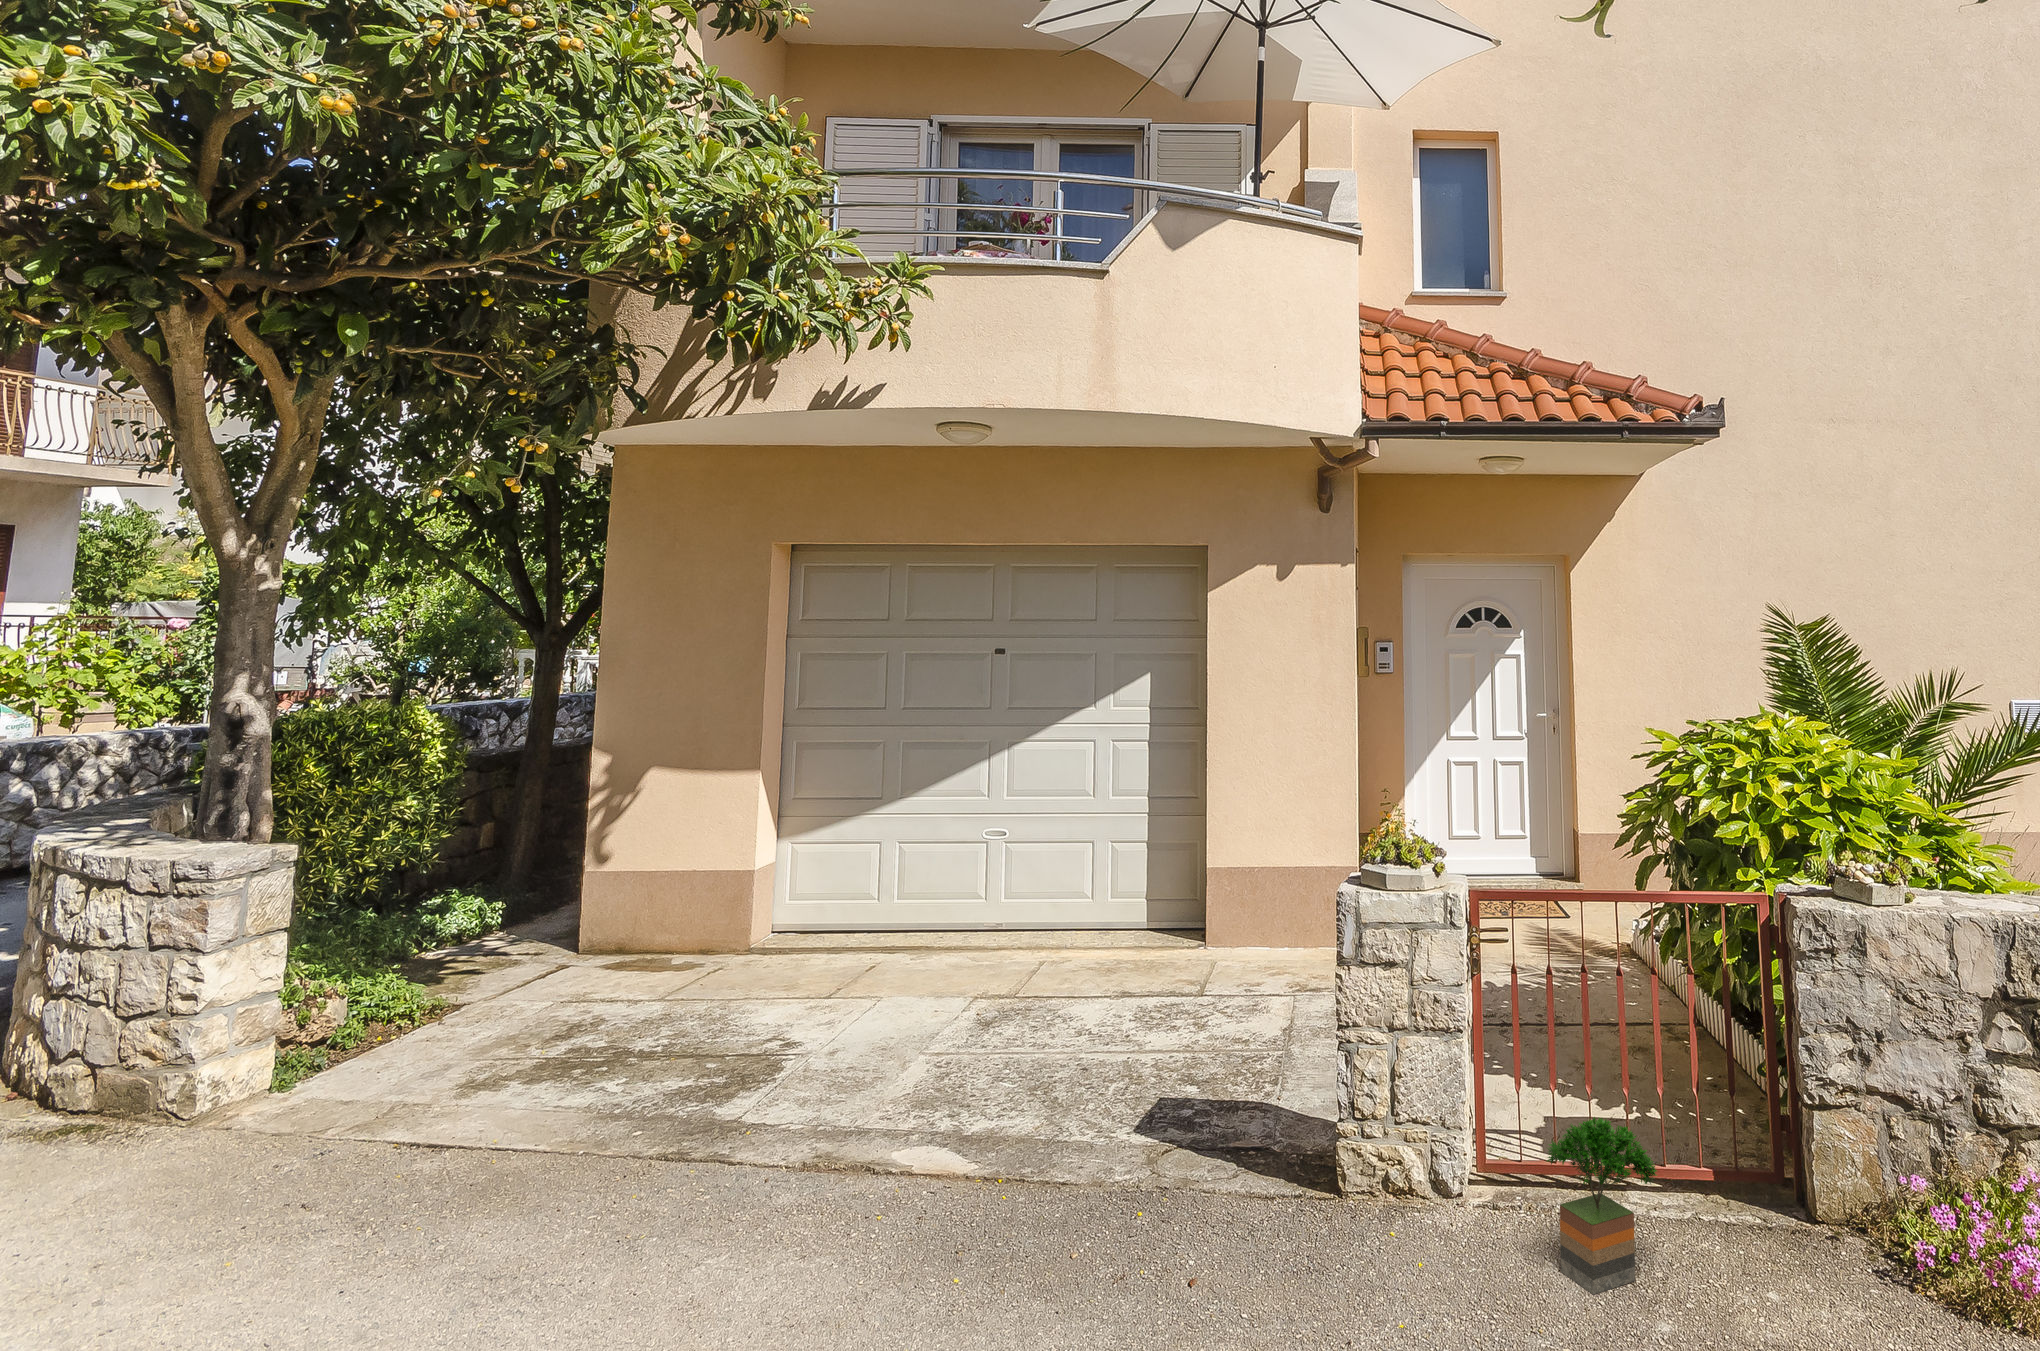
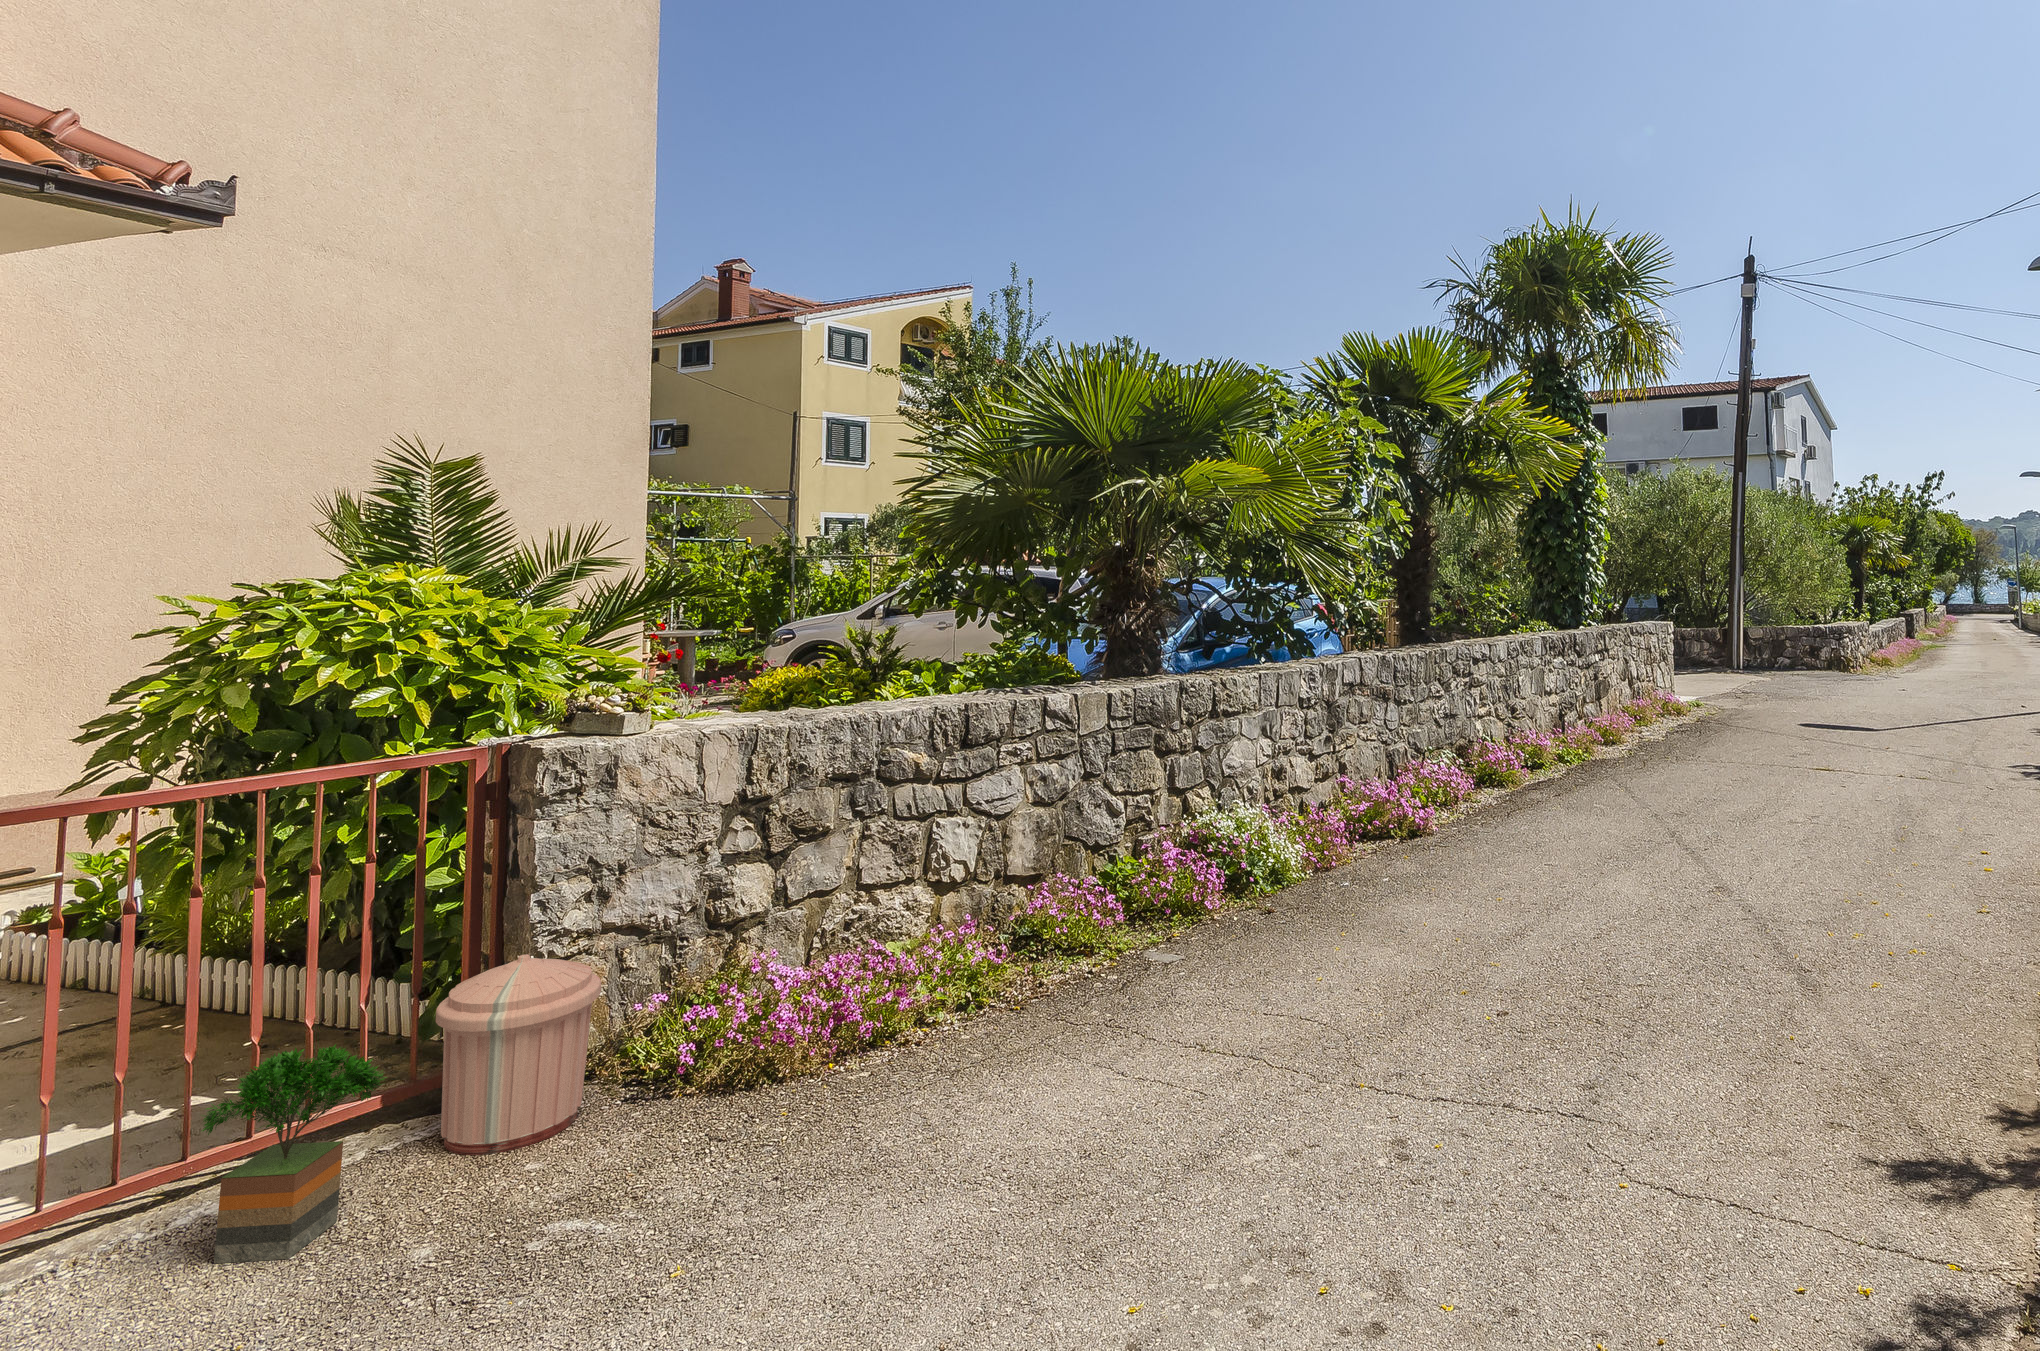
trash can: none [1719,1097,1850,1289] -> present [436,954,601,1155]

